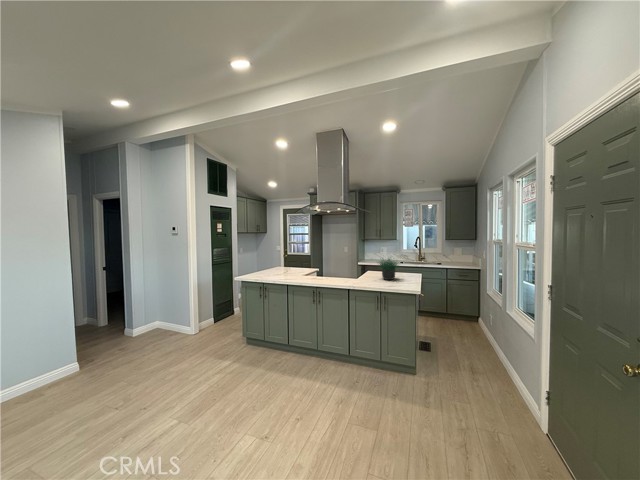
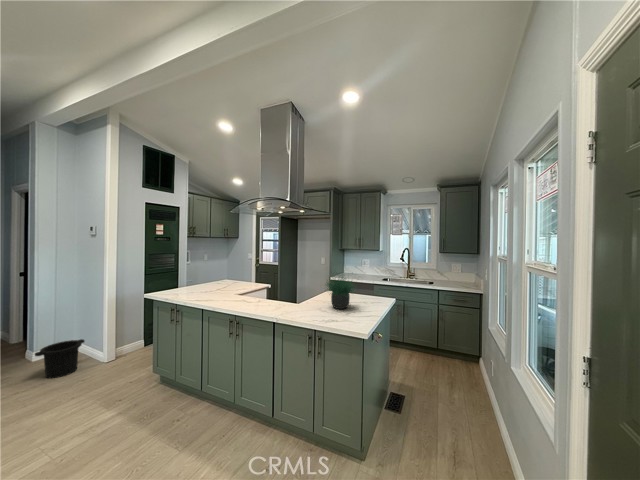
trash can: none [150,315,179,344] -> present [35,339,84,378]

